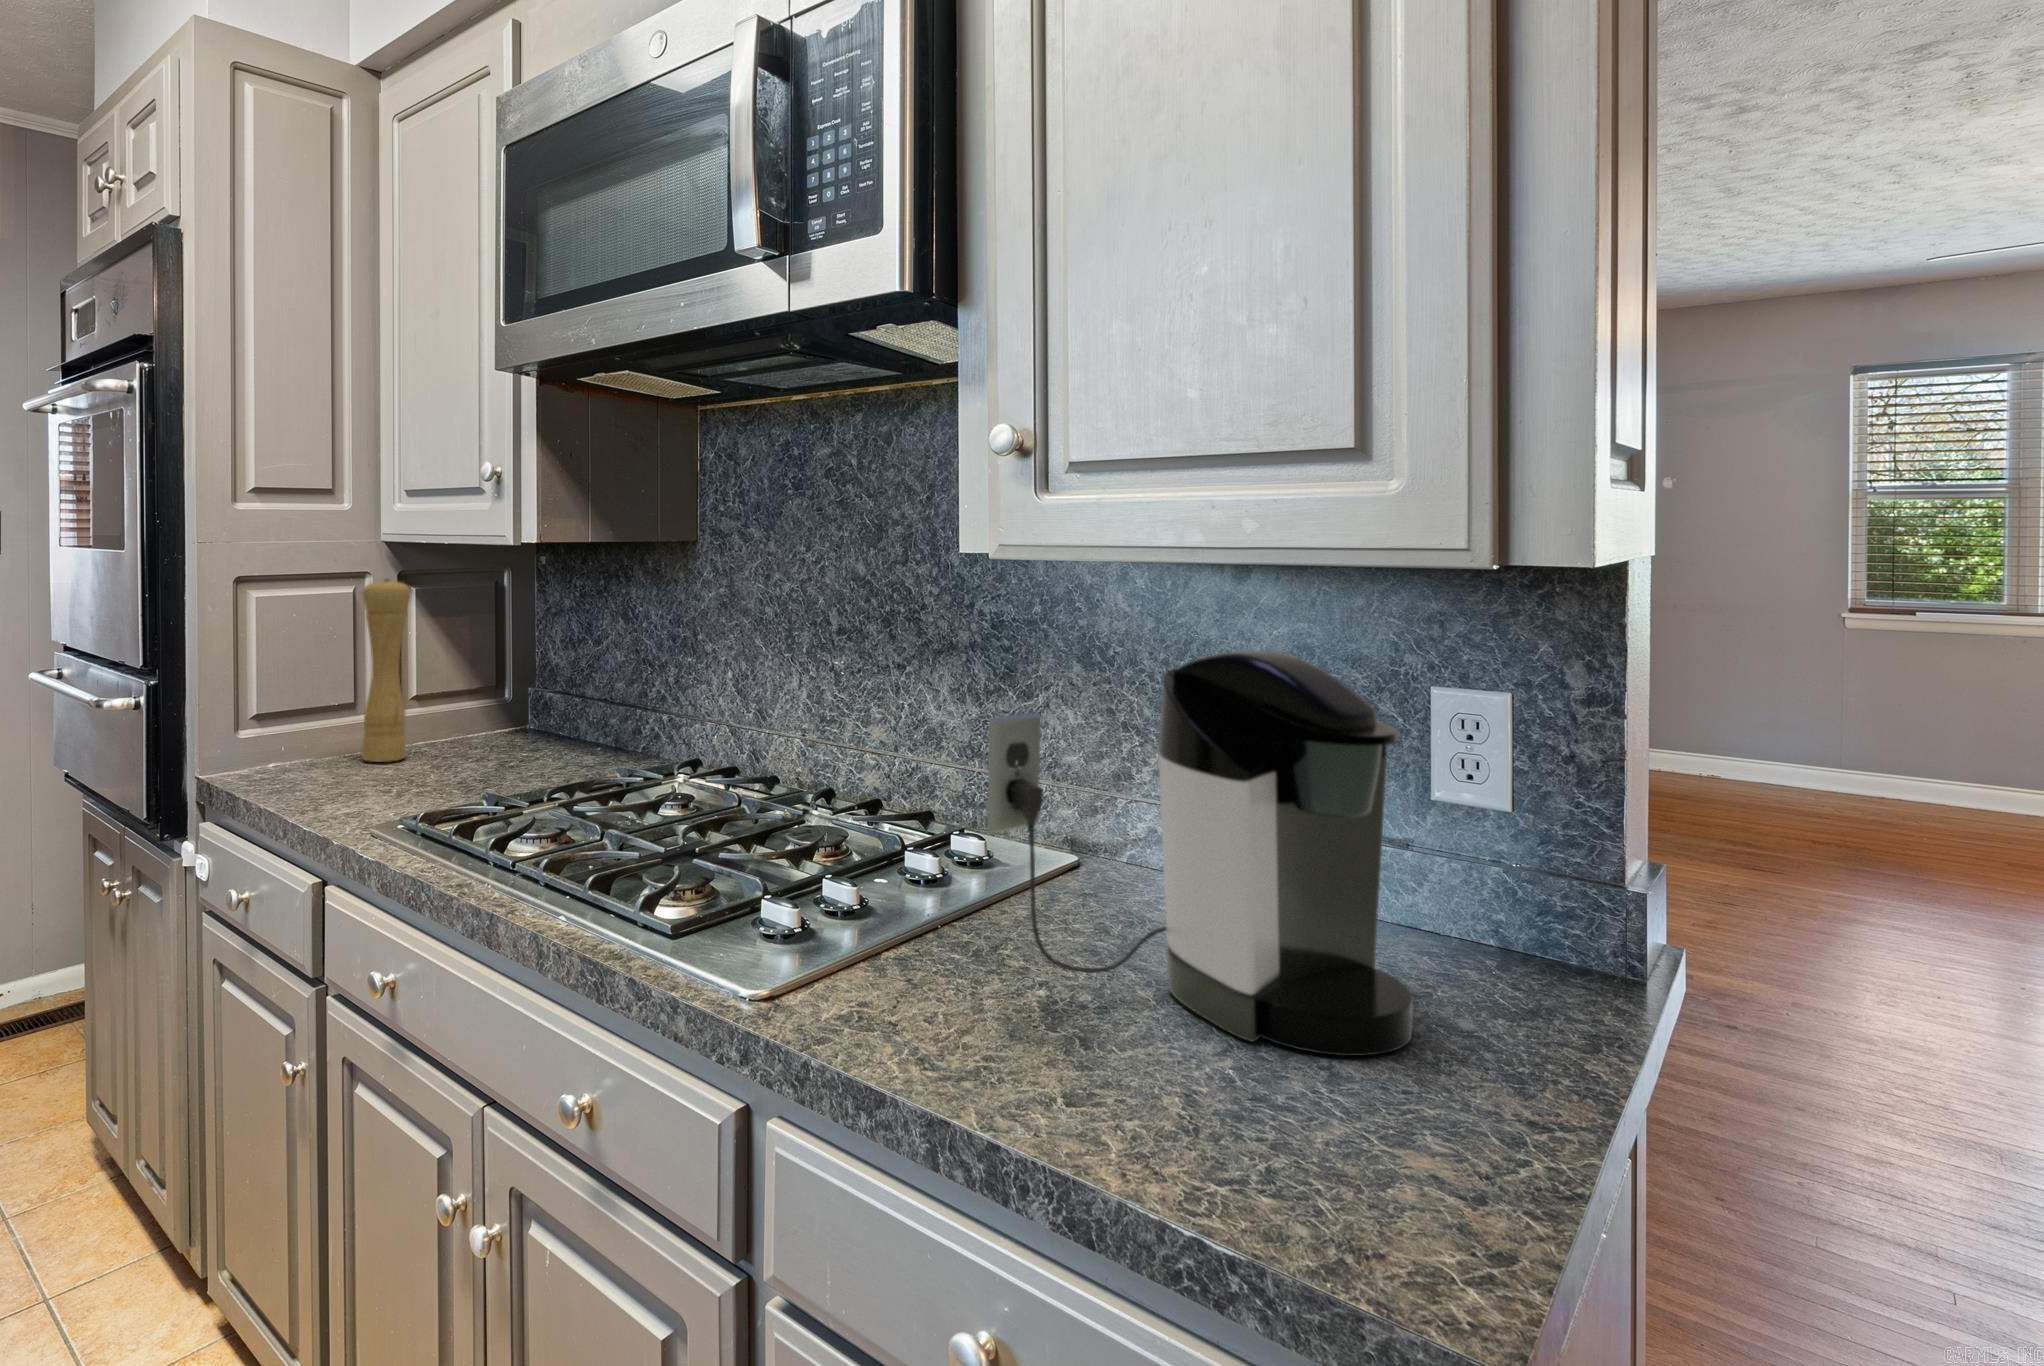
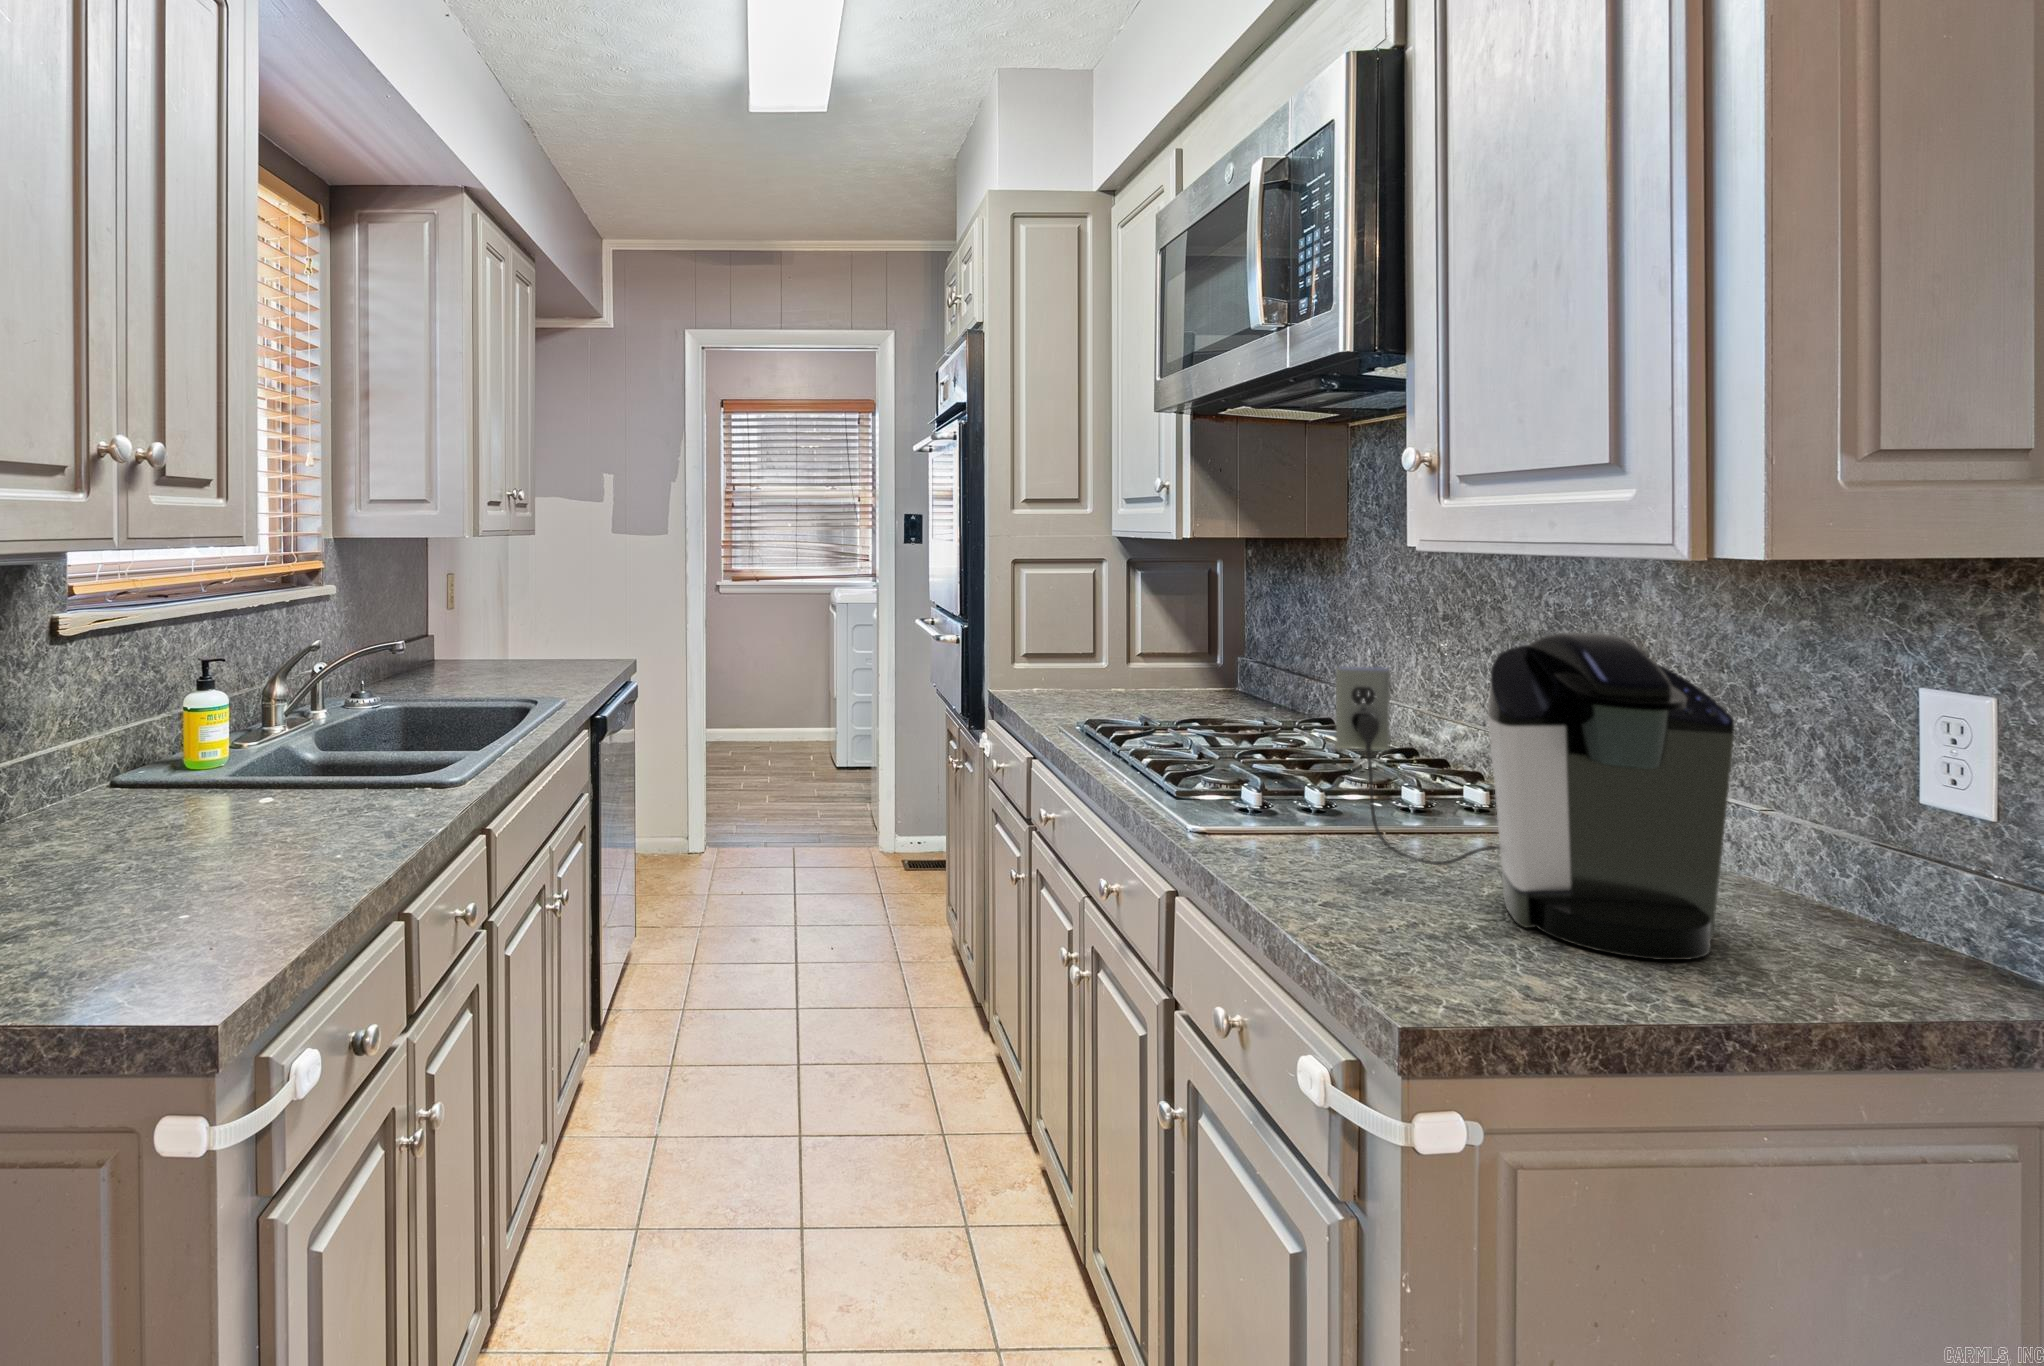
pepper mill: present [362,579,410,762] -> none [1087,565,1120,696]

